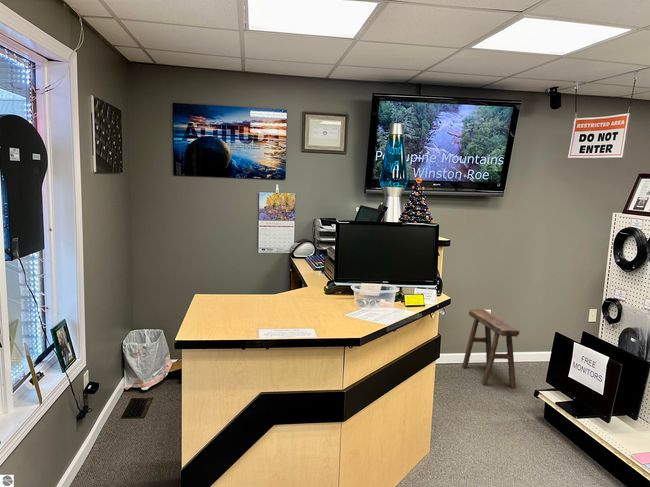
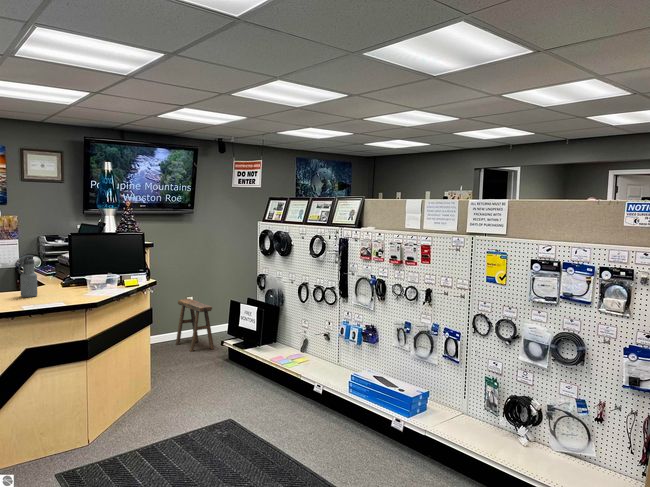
water bottle: none [268,251,290,310] -> present [19,255,37,297]

